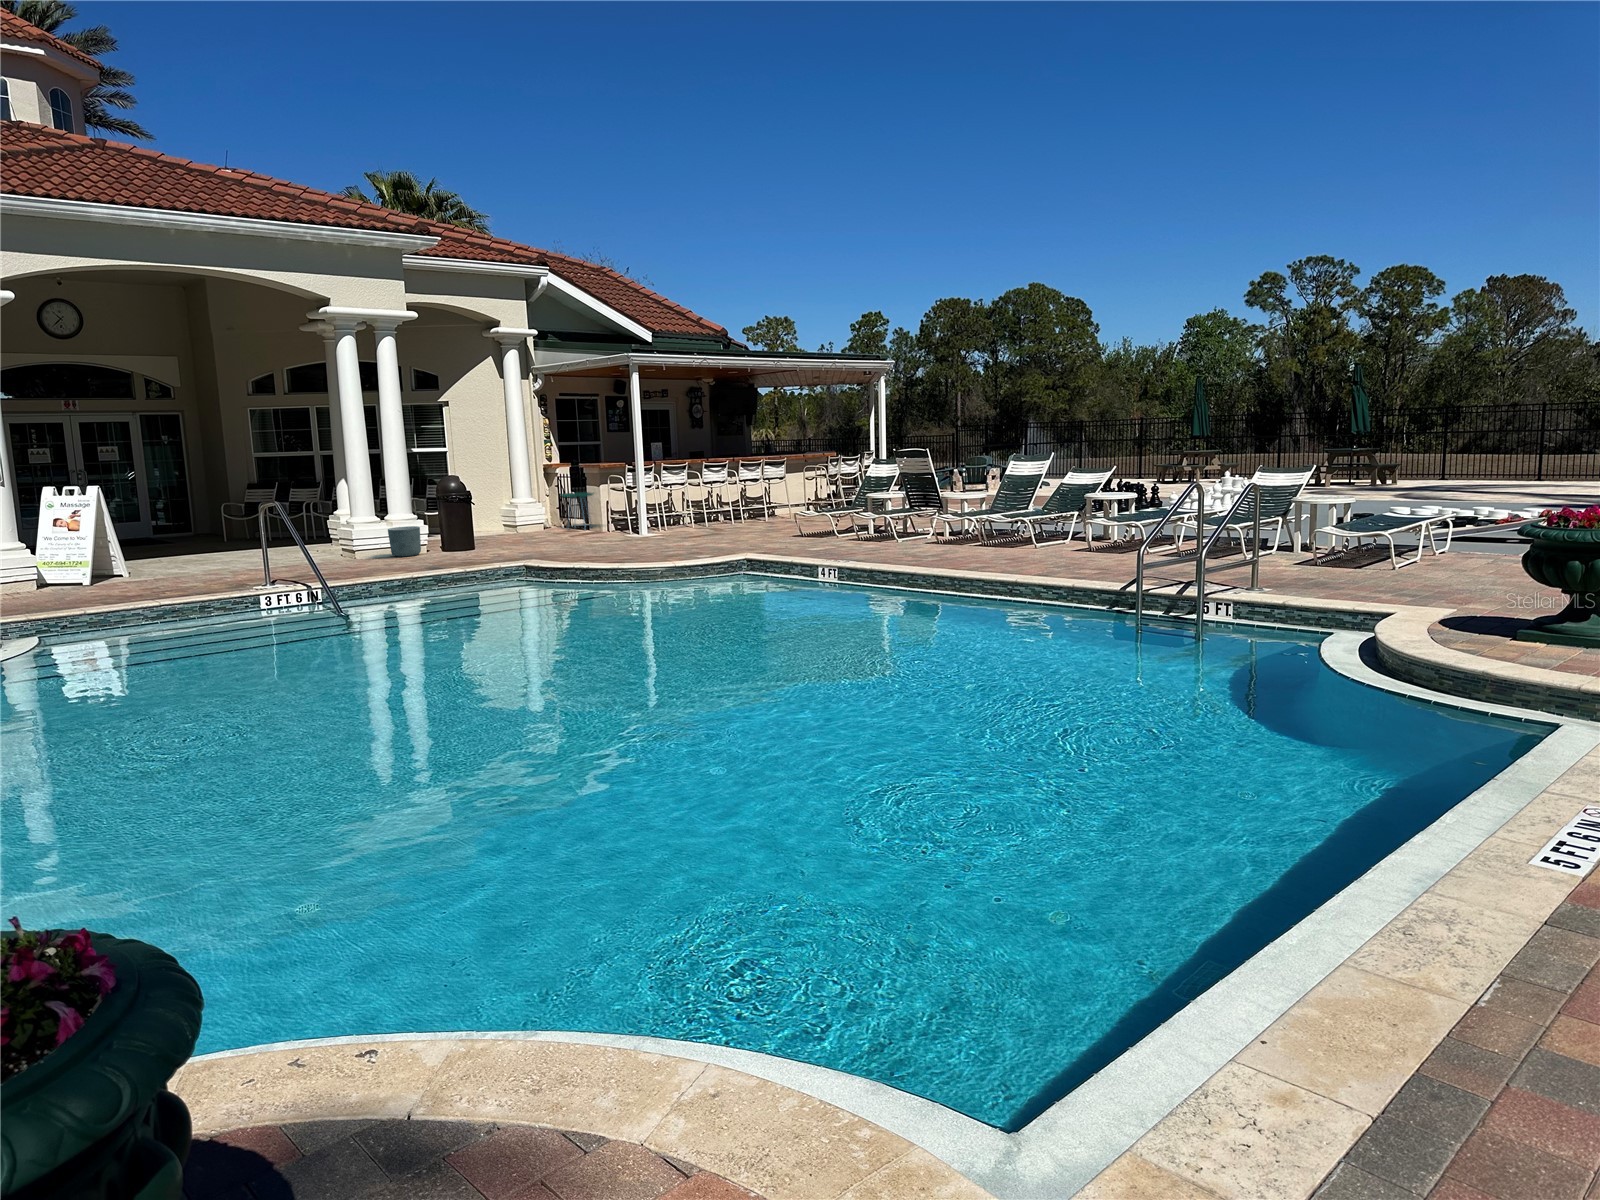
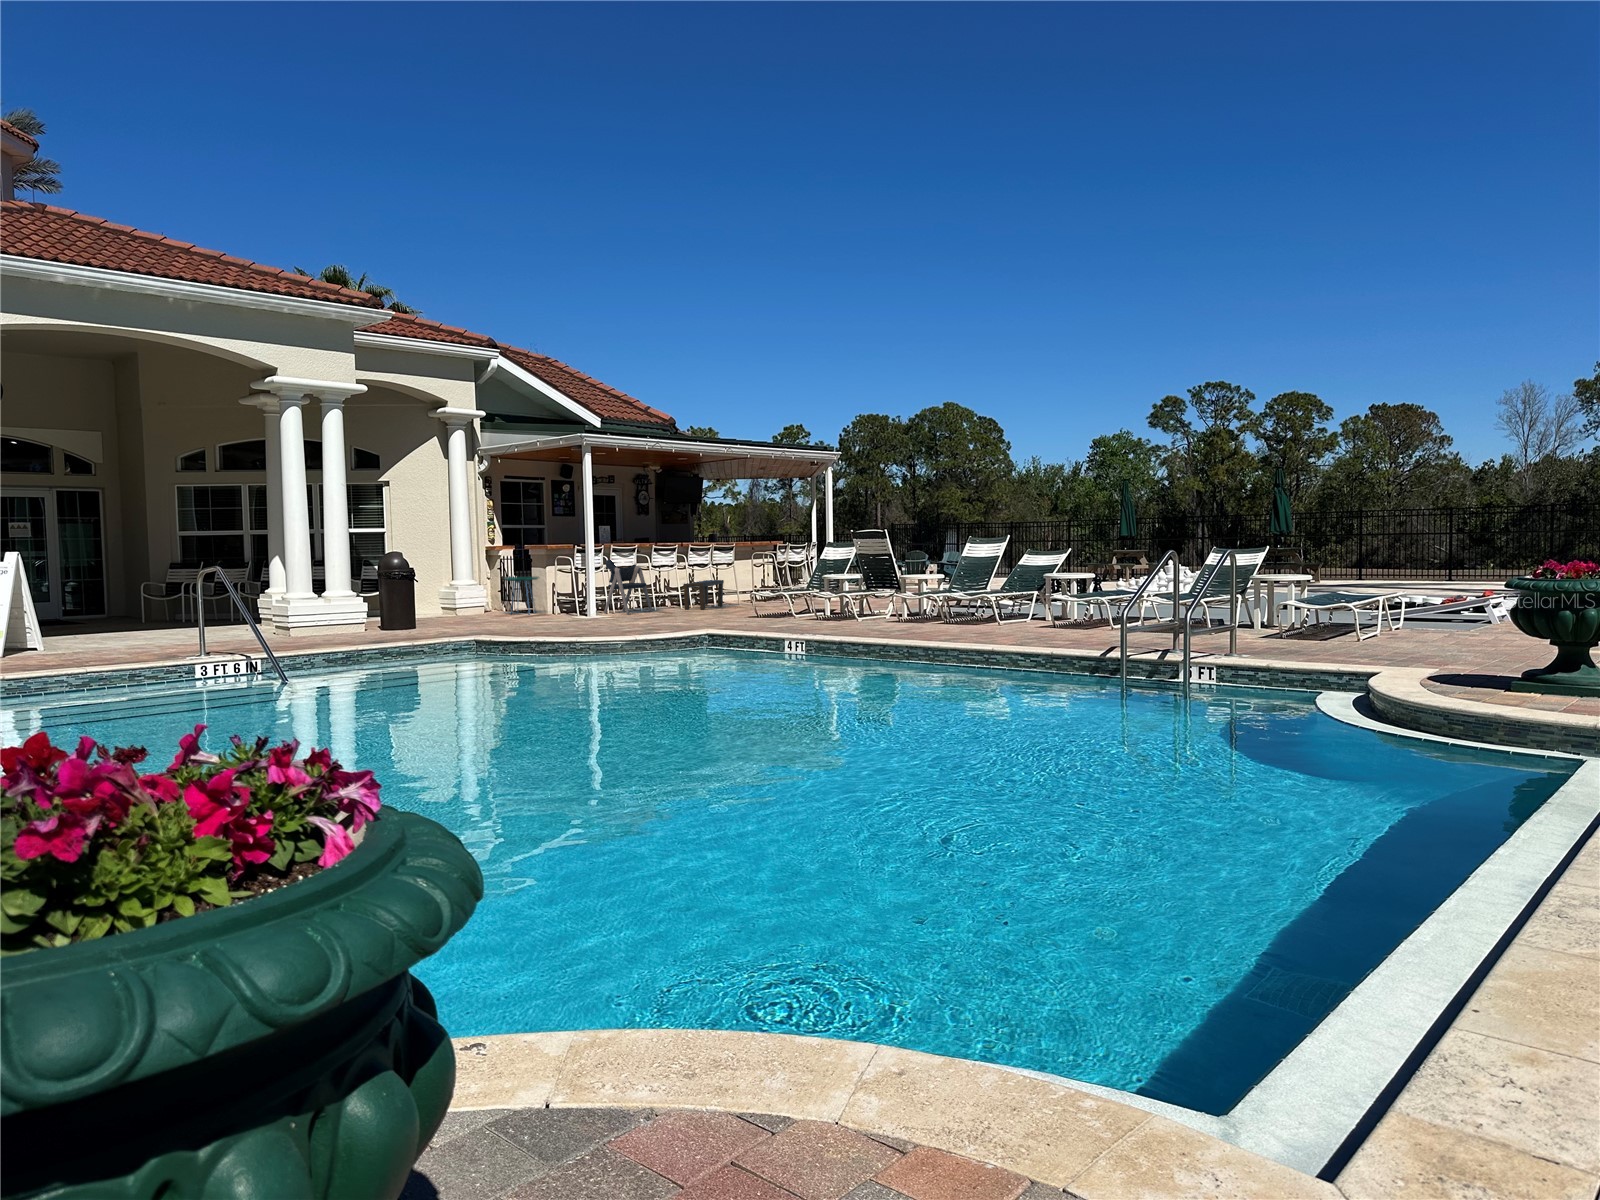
chair: none [656,473,704,530] -> present [604,559,652,615]
bench: none [734,492,776,523] -> present [683,580,724,610]
planter: present [388,526,421,557] -> none [327,603,361,633]

